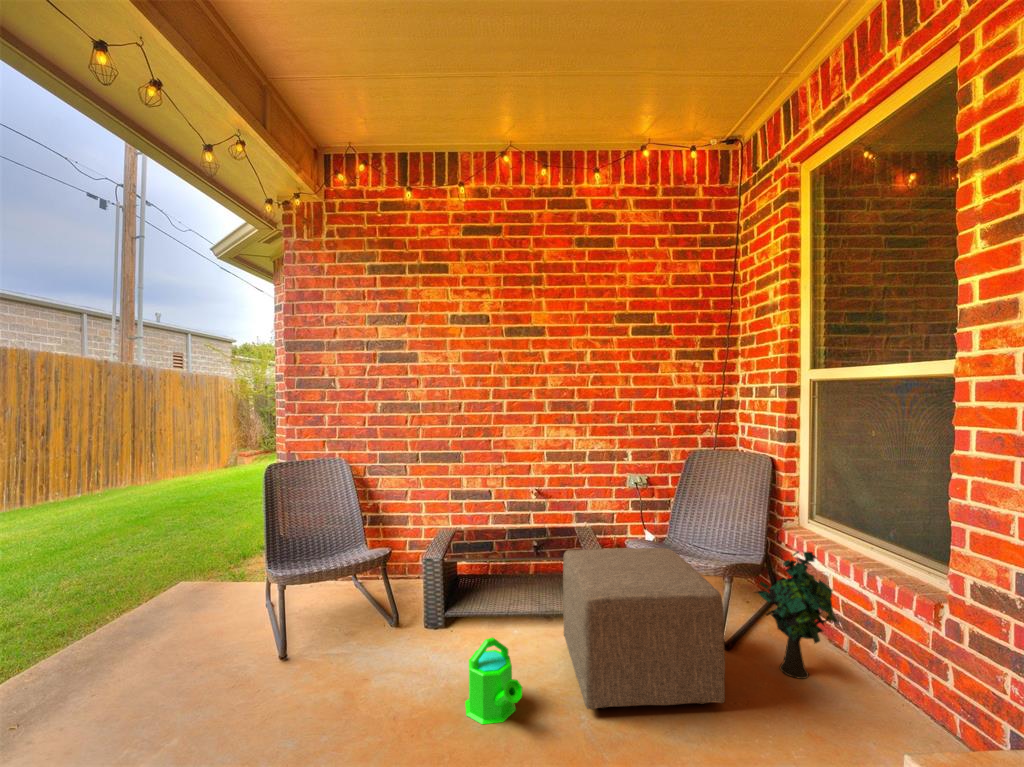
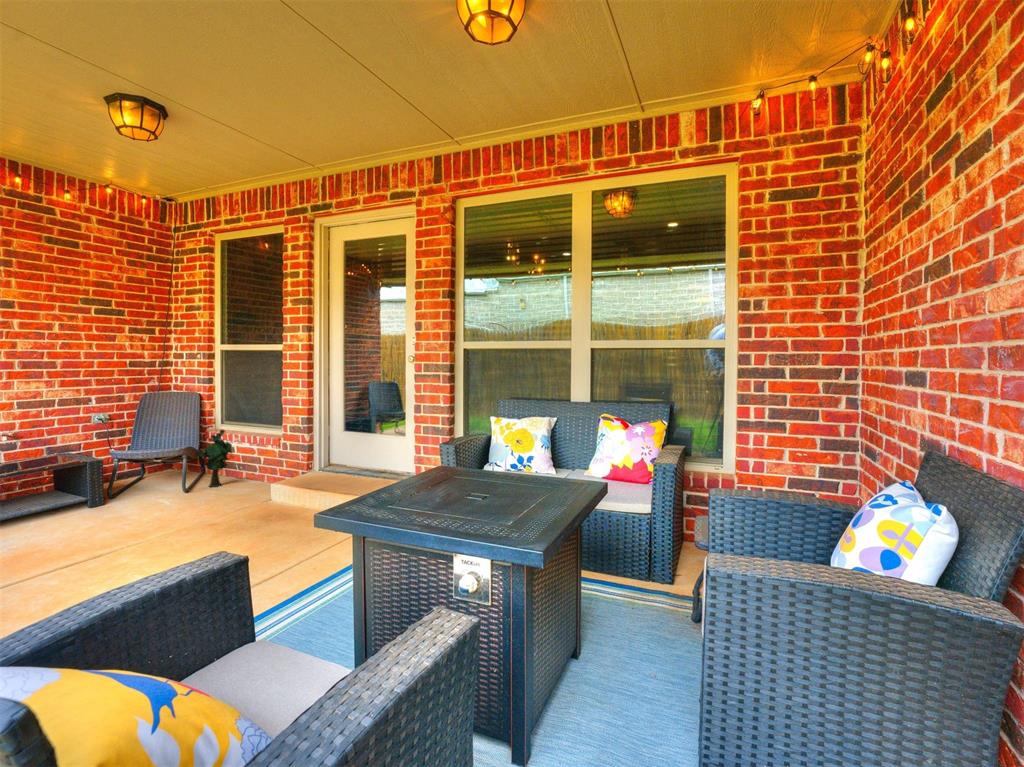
ottoman: present [563,548,725,709] -> none [77,443,189,514]
watering can: present [465,638,522,724] -> none [28,492,89,536]

